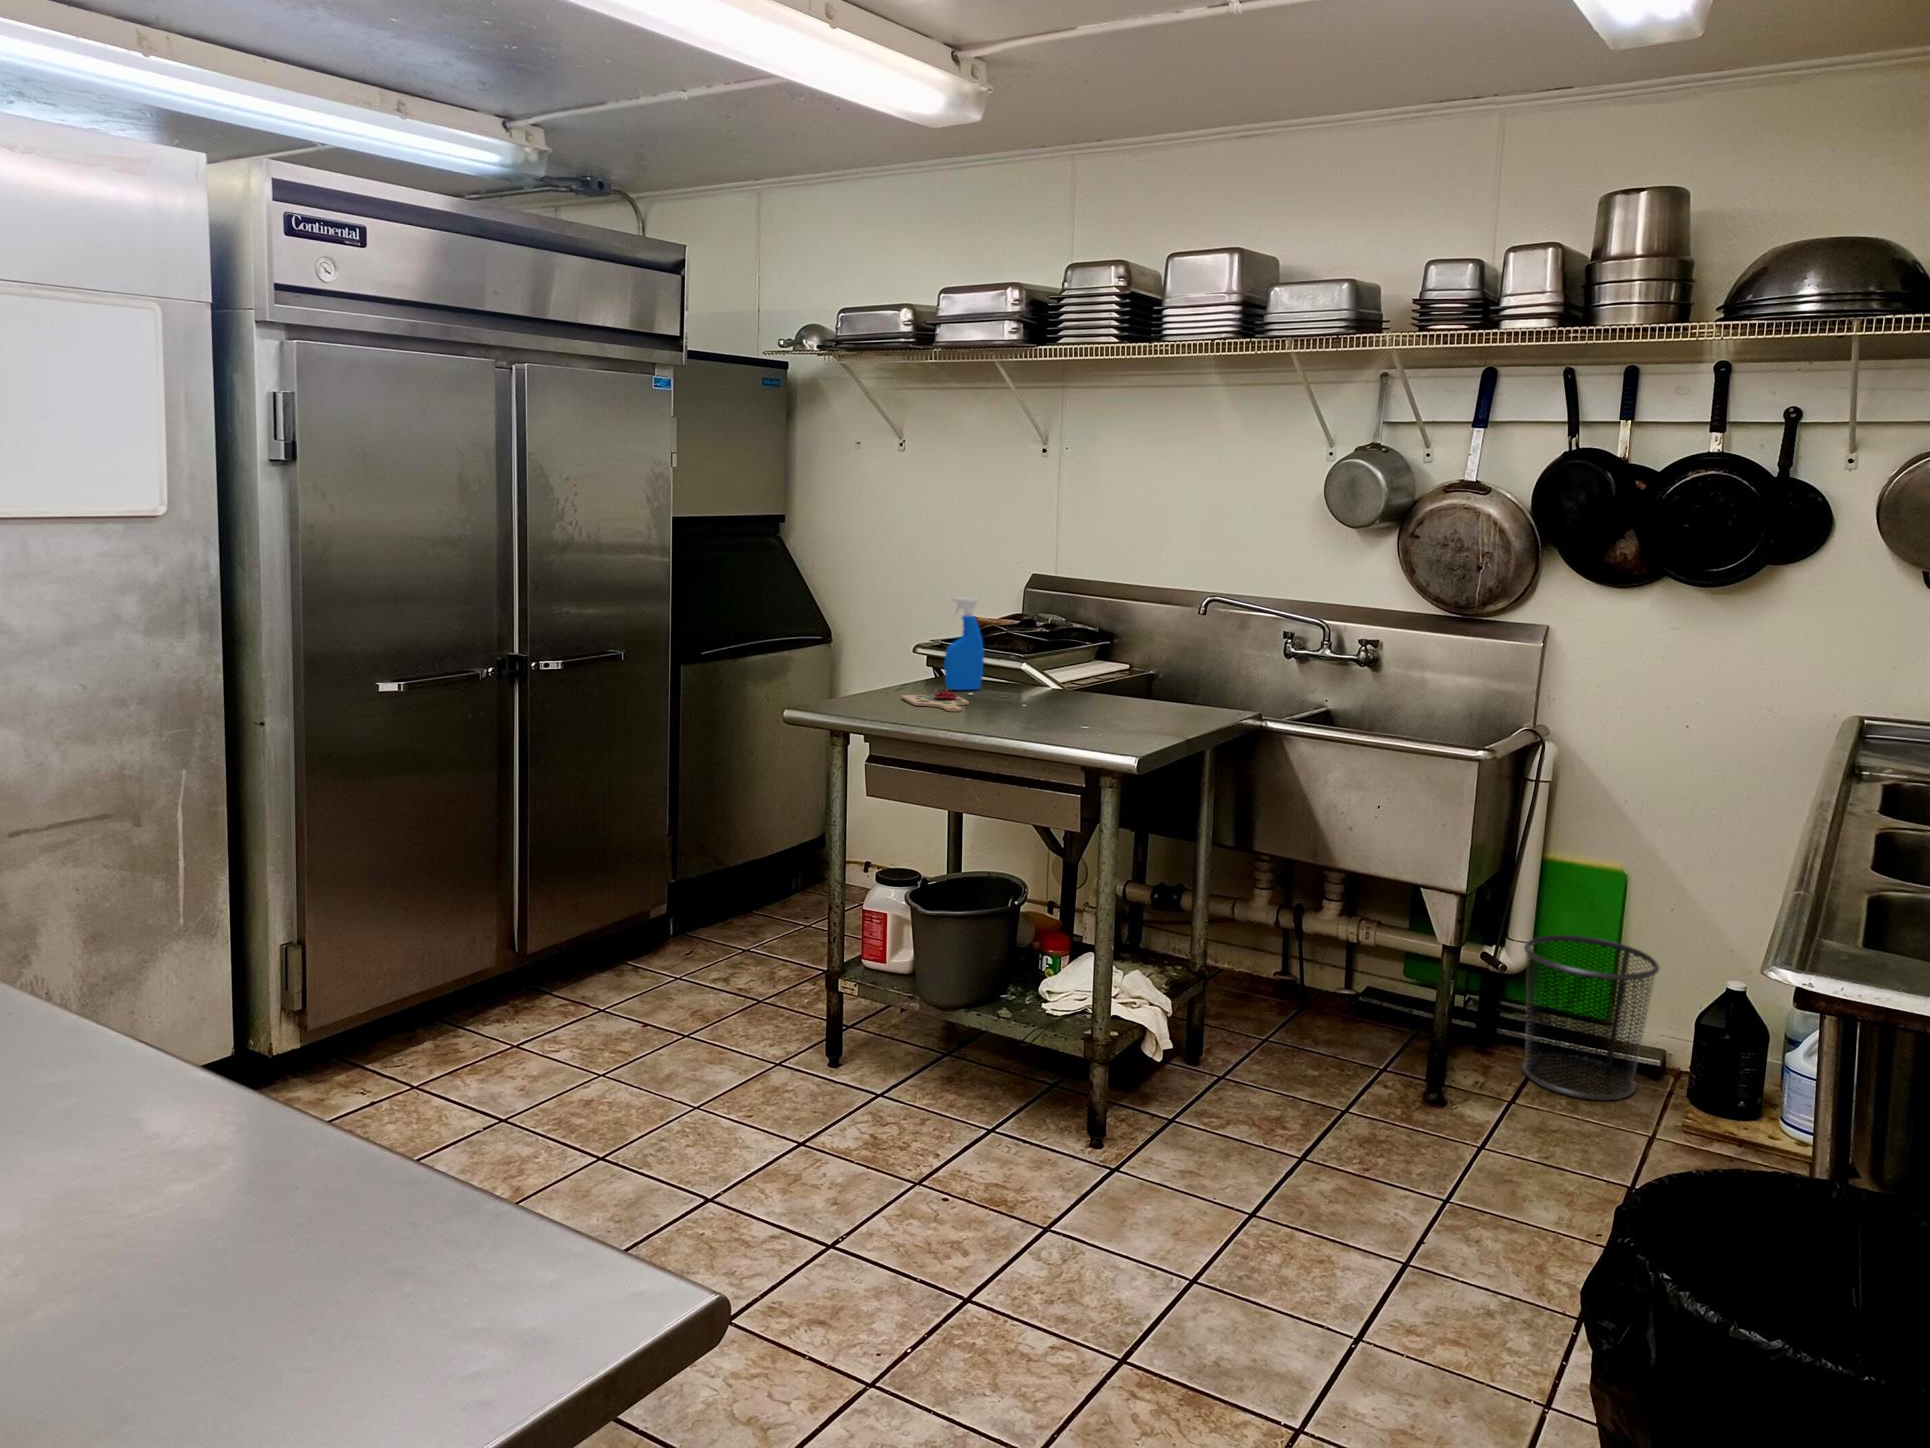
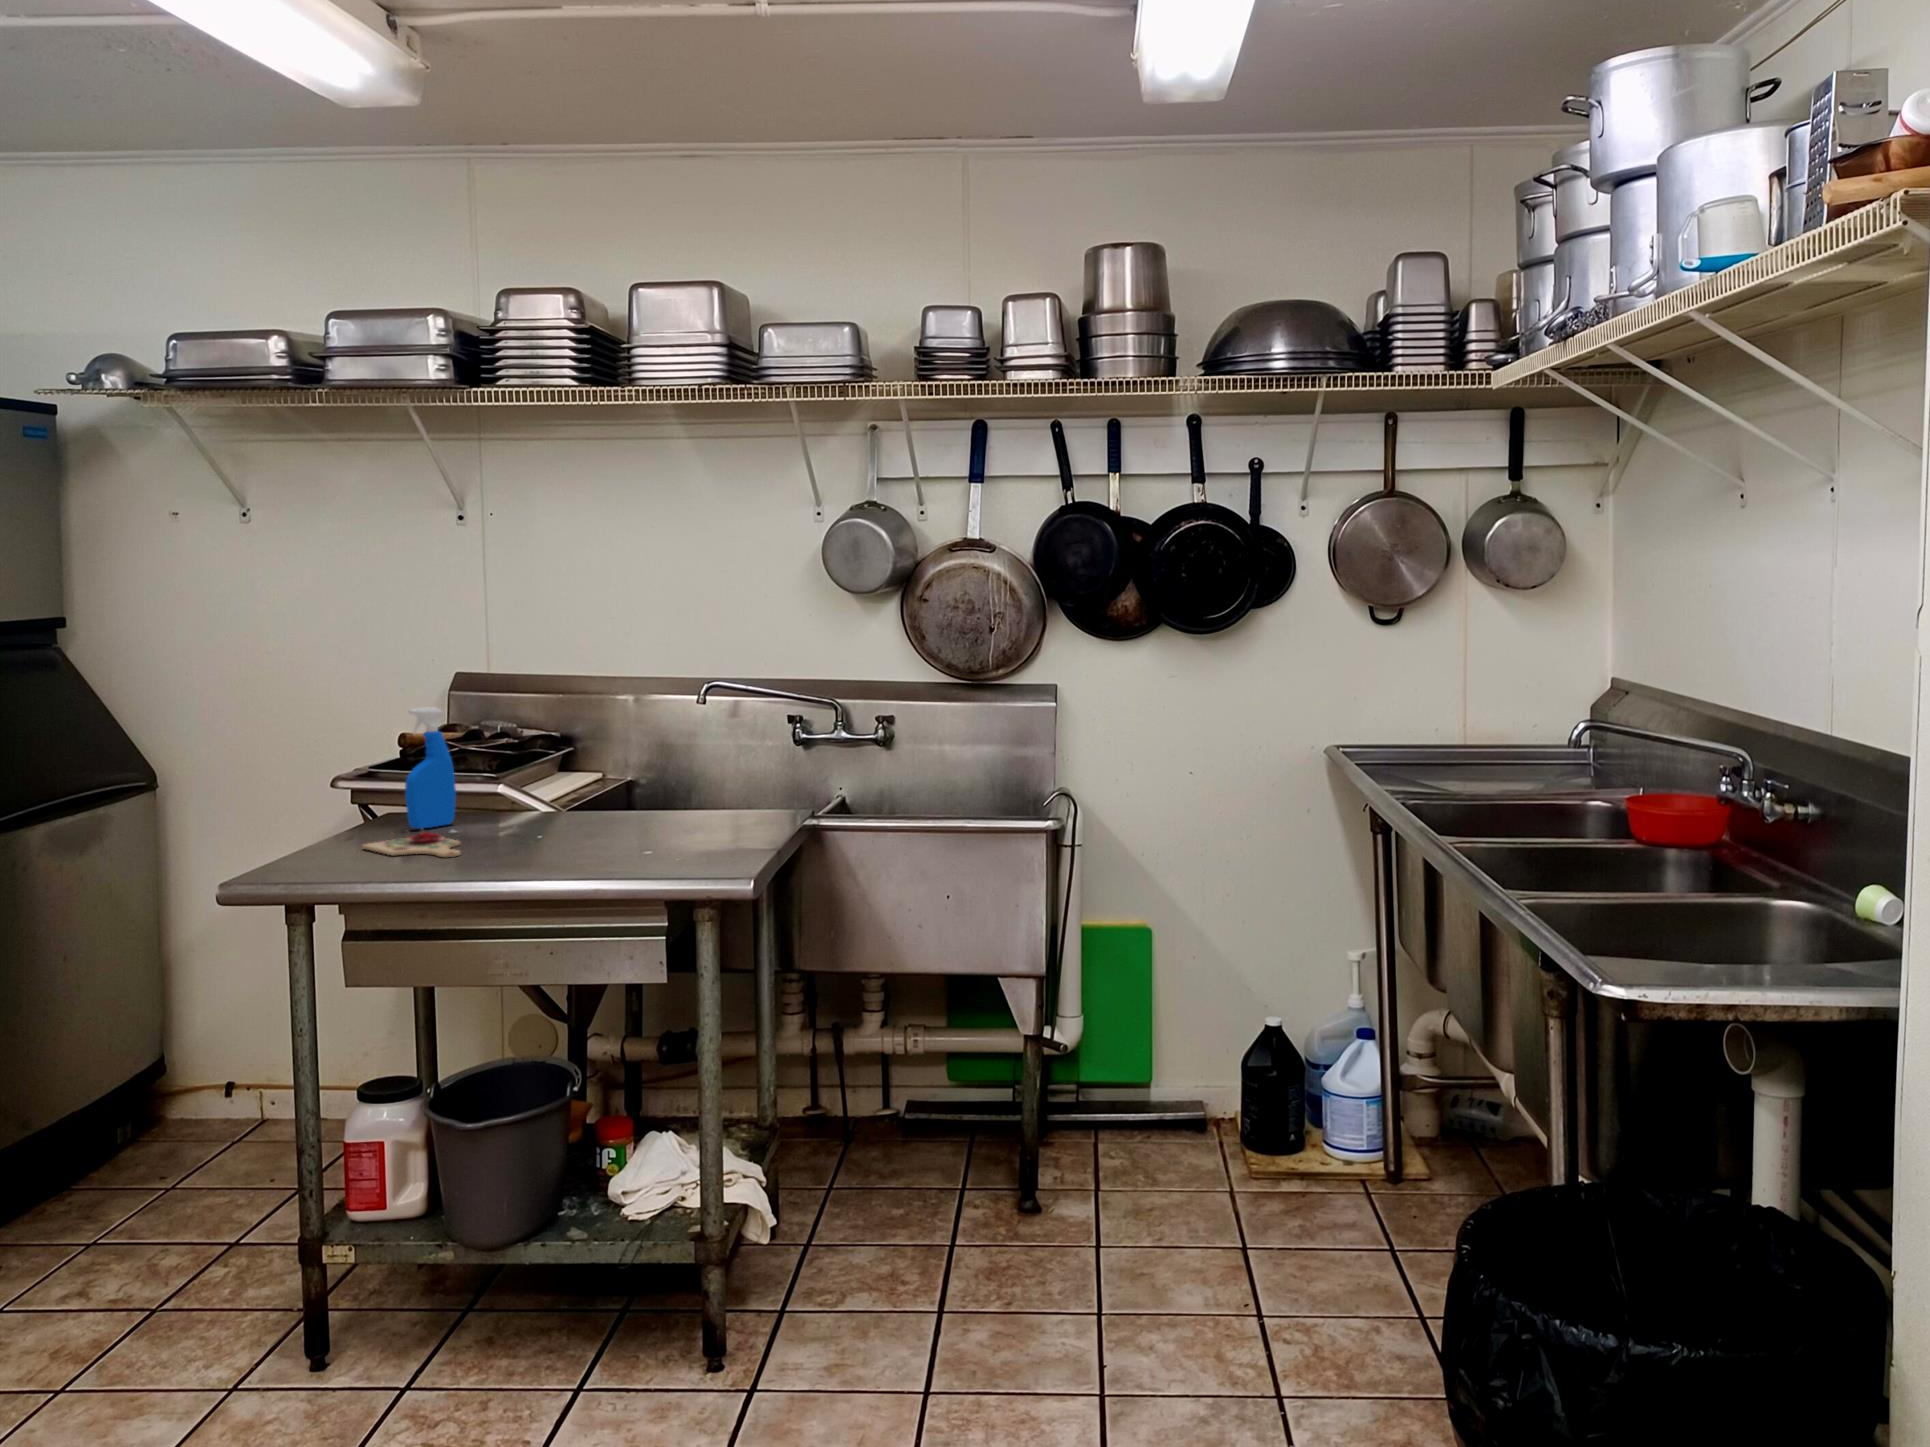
waste bin: present [1522,935,1660,1100] -> none [1081,999,1208,1167]

